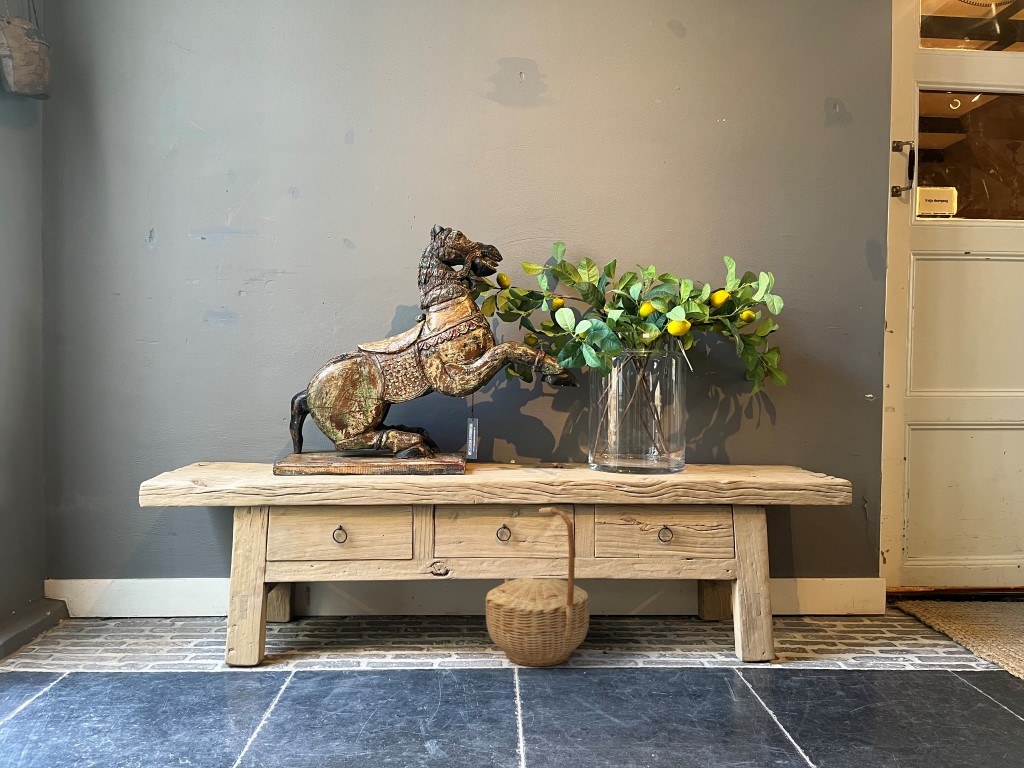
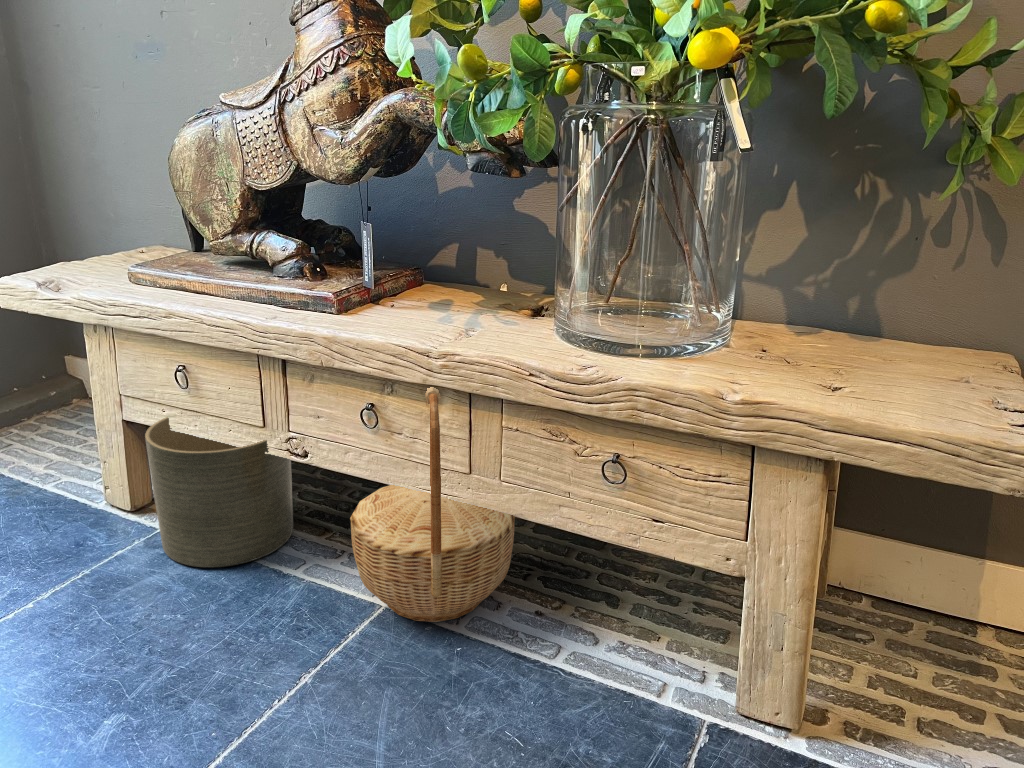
planter: none [315,559,412,673] -> present [145,417,293,567]

